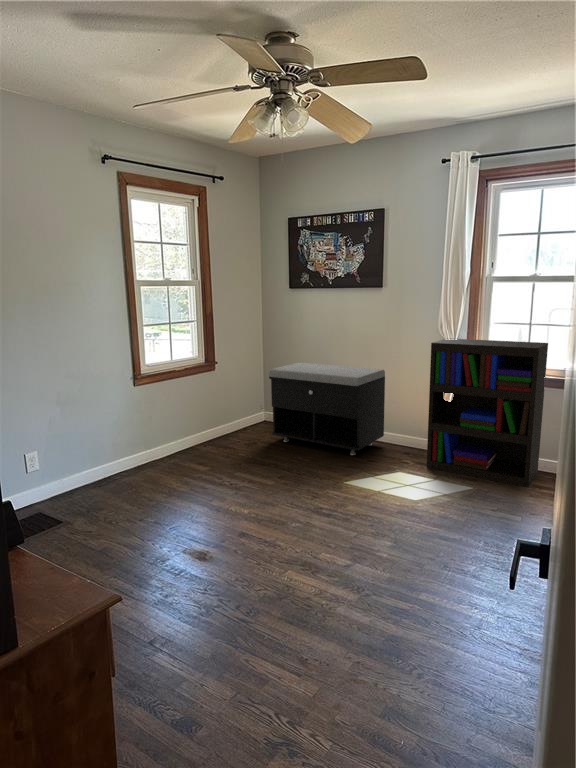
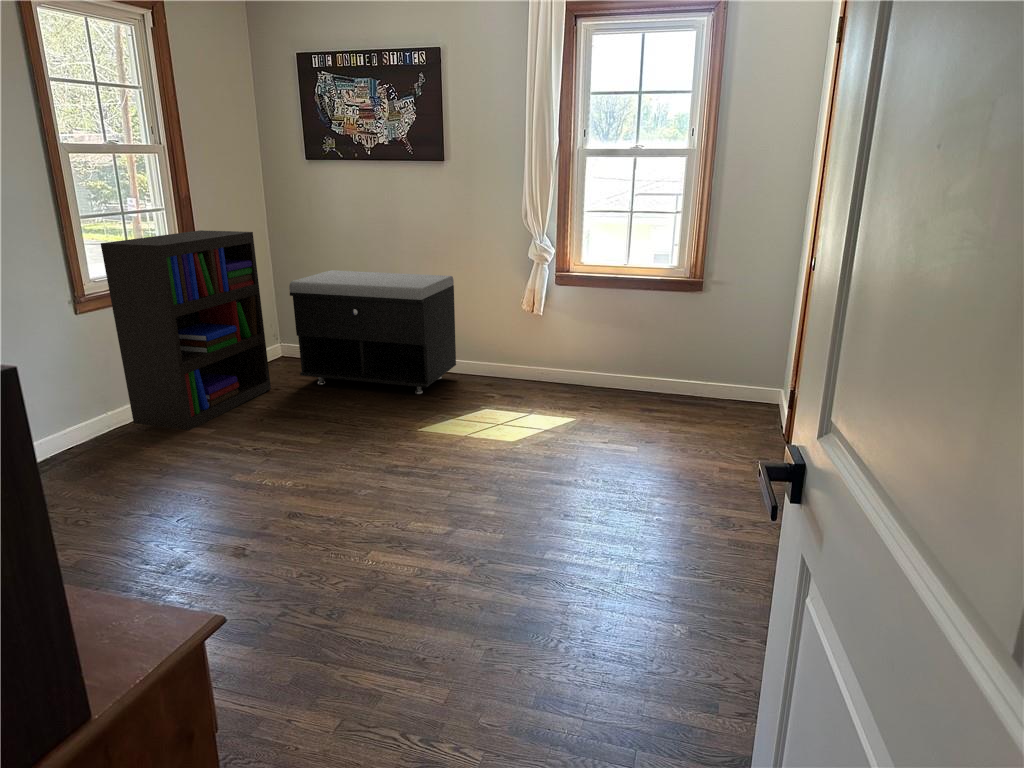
bookshelf: present [427,339,548,487] -> present [101,230,271,430]

